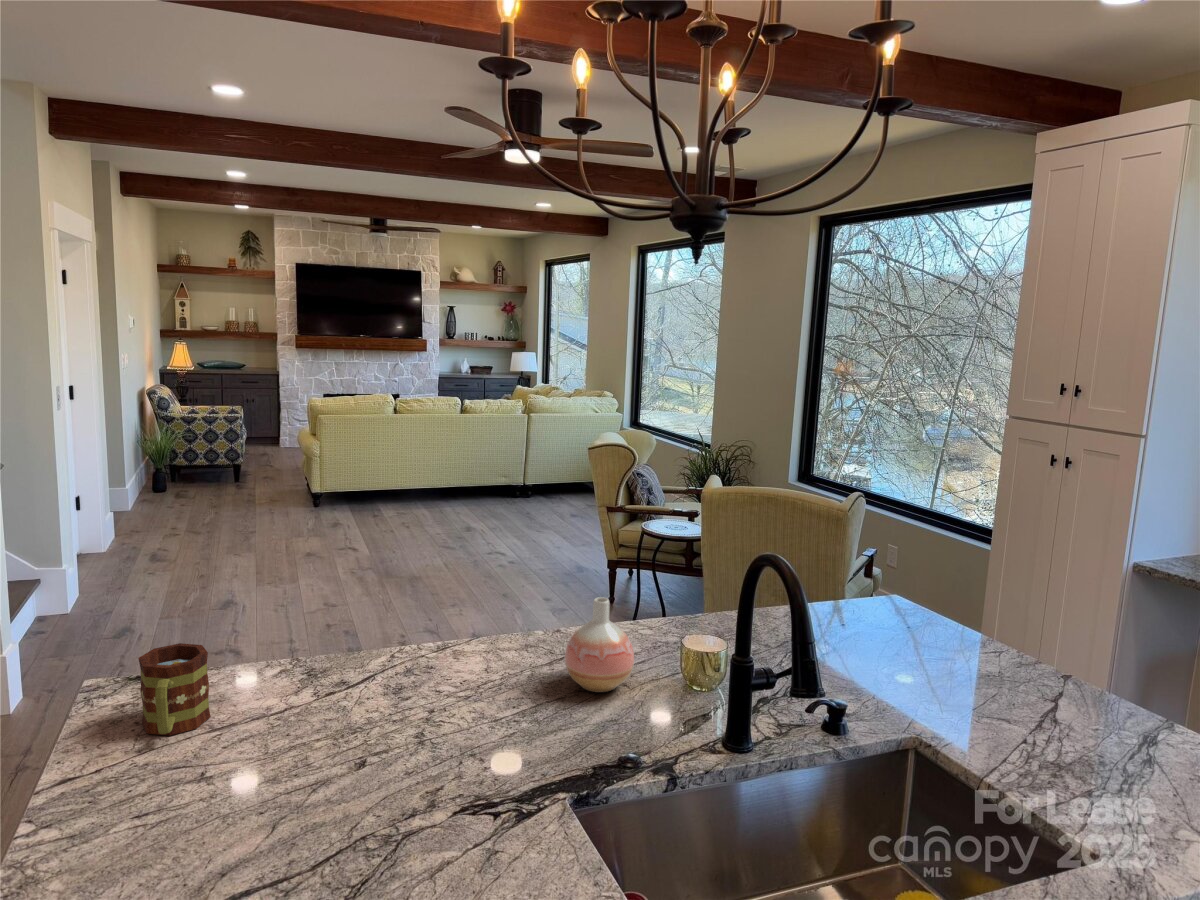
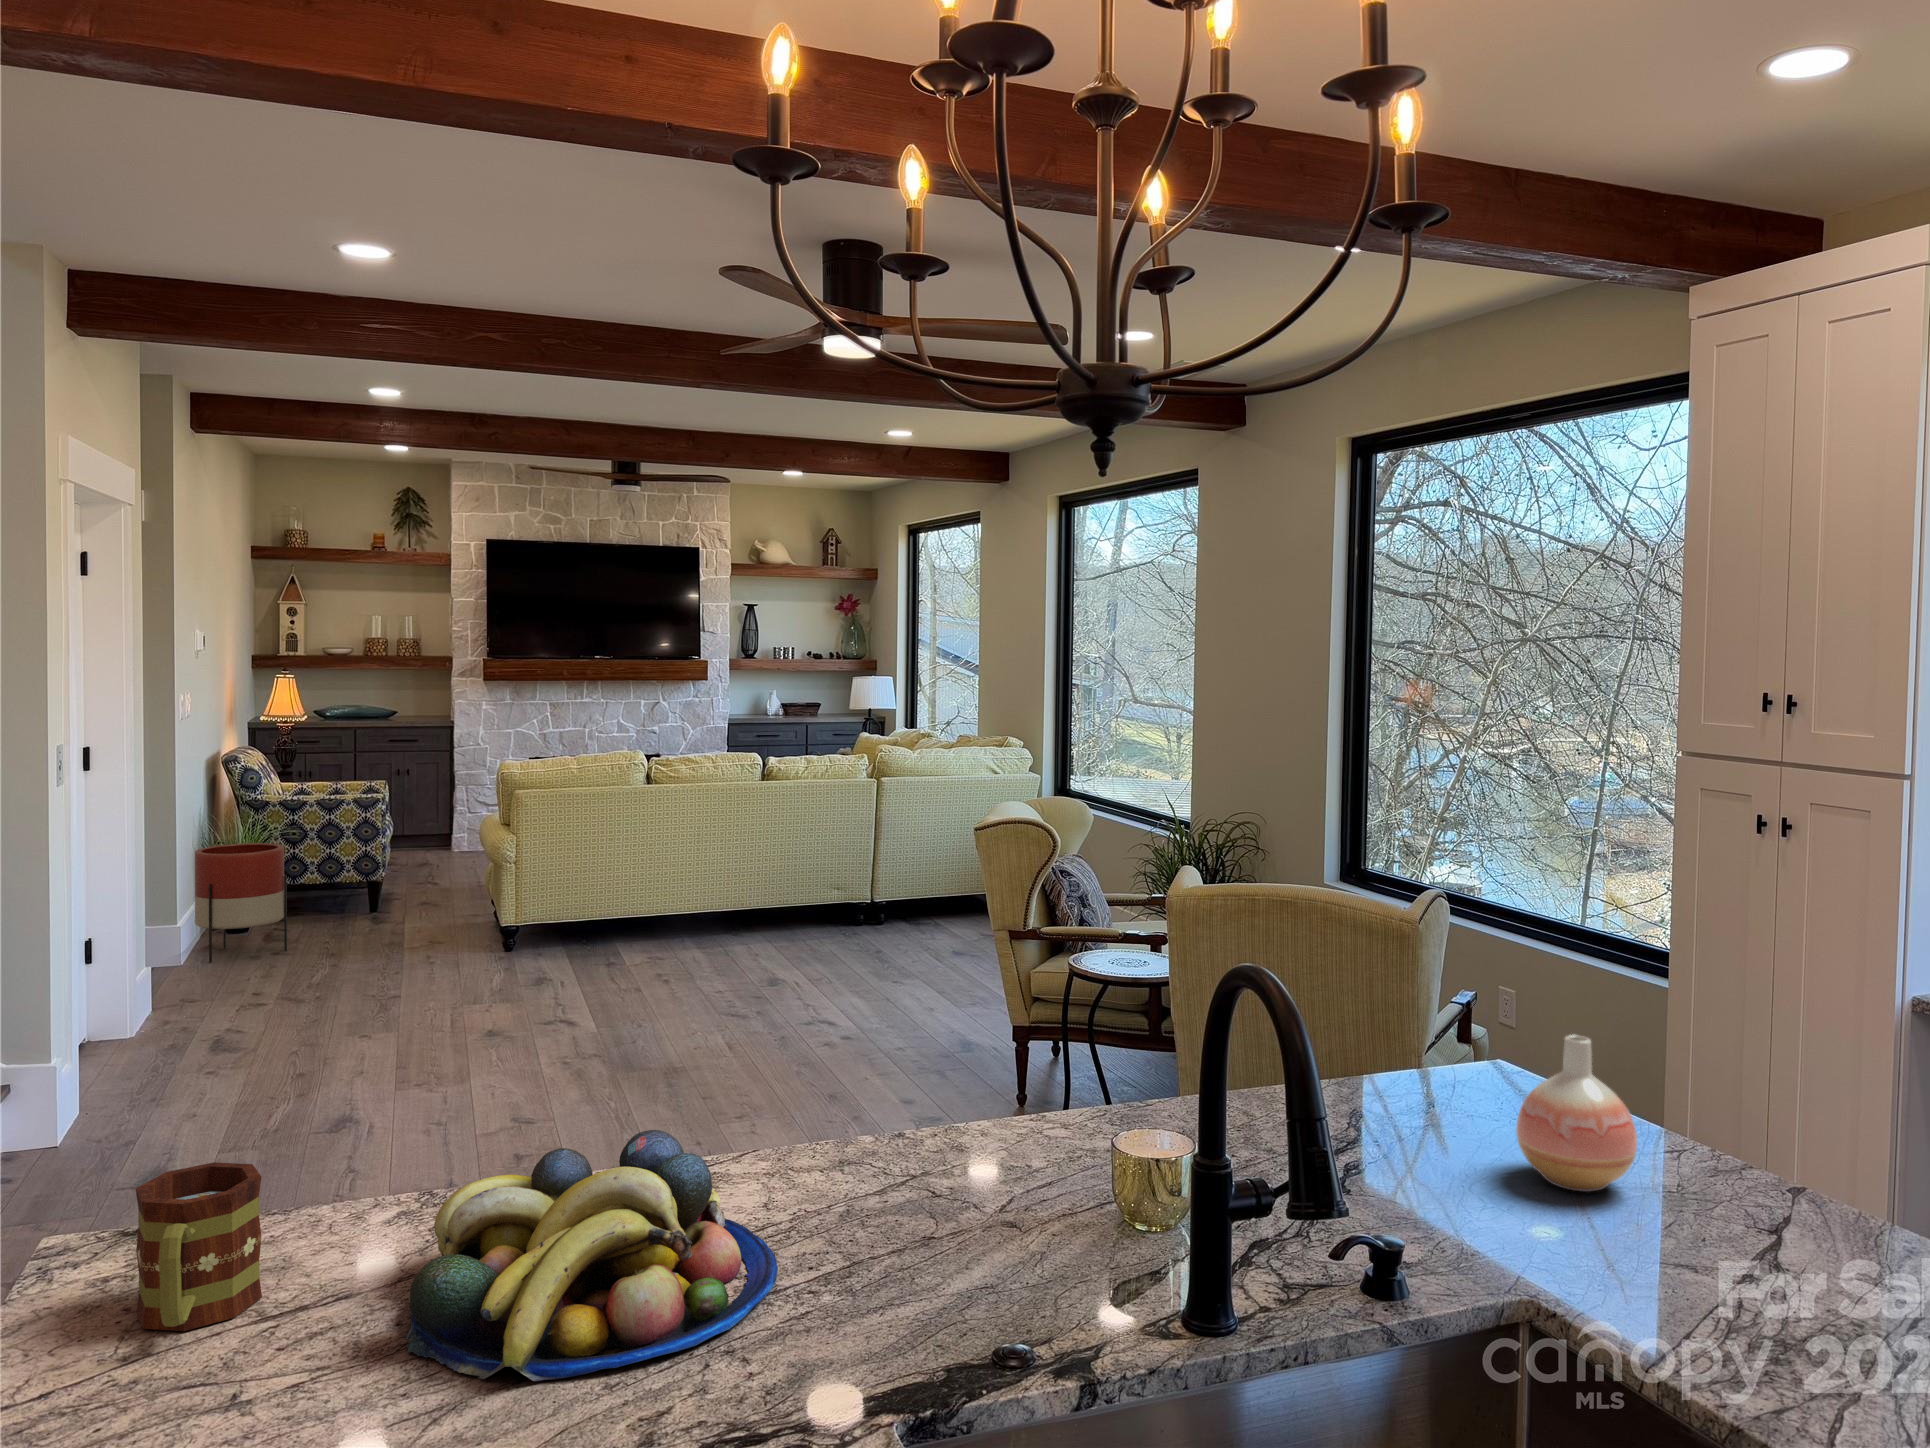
planter: none [138,442,192,509] -> present [195,843,287,963]
vase: present [565,597,634,692] -> present [1516,1035,1637,1192]
fruit bowl: none [293,630,496,770] -> present [406,1130,778,1381]

